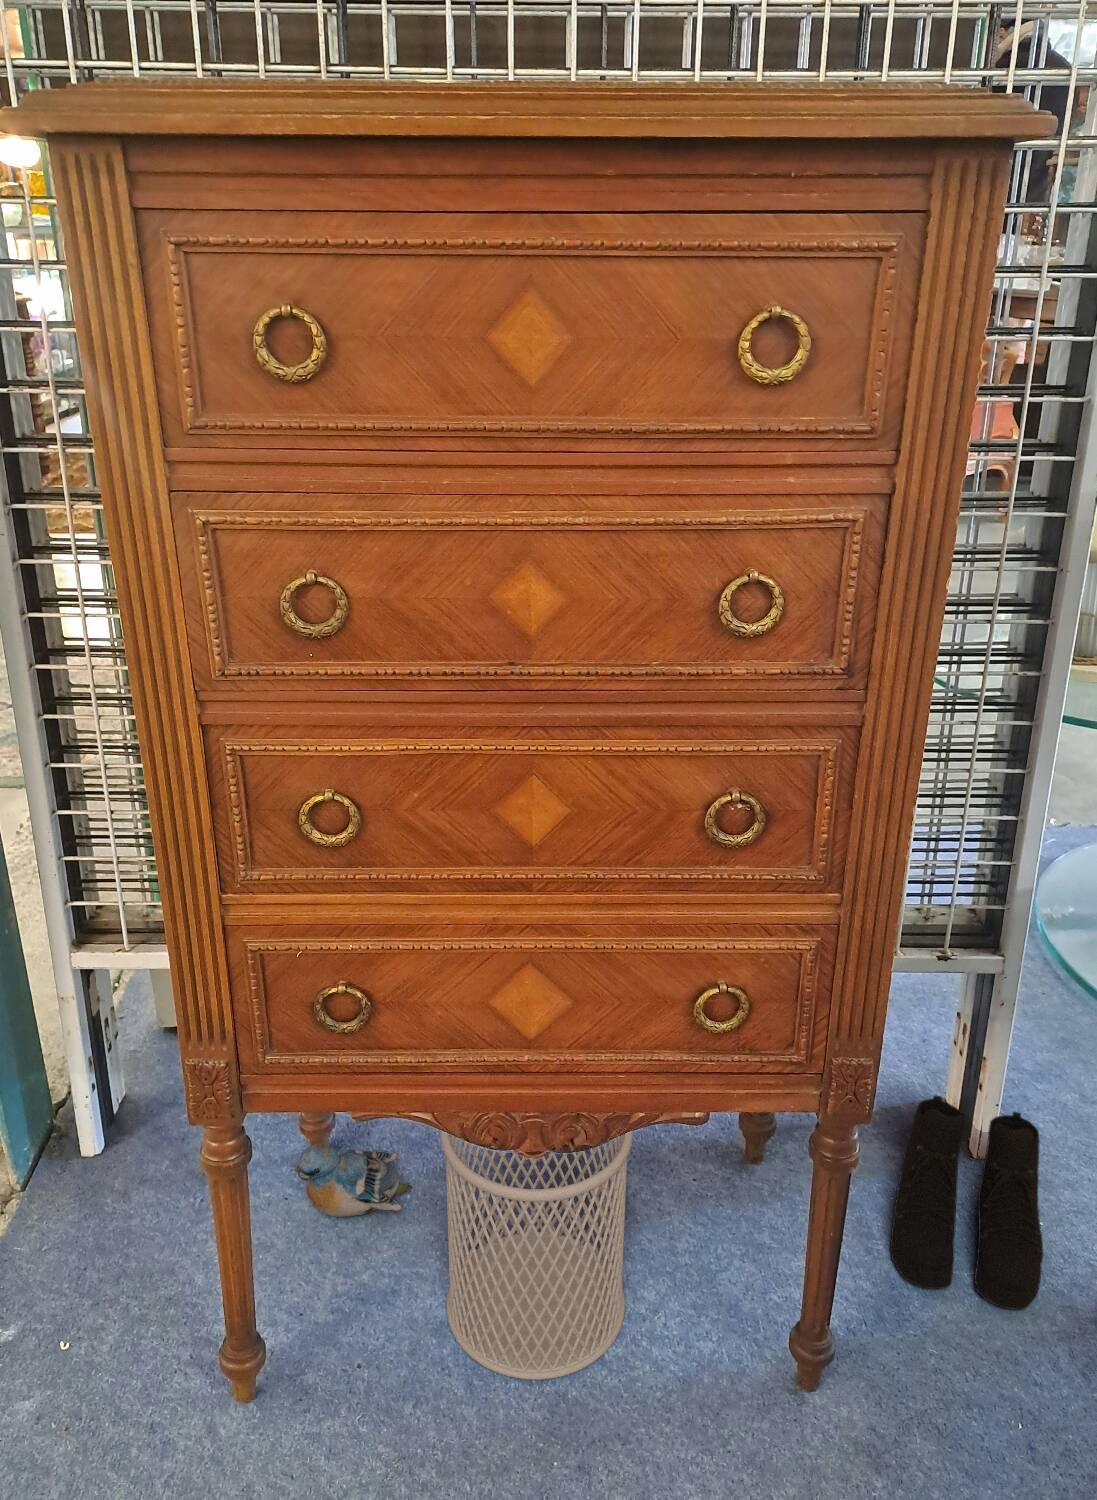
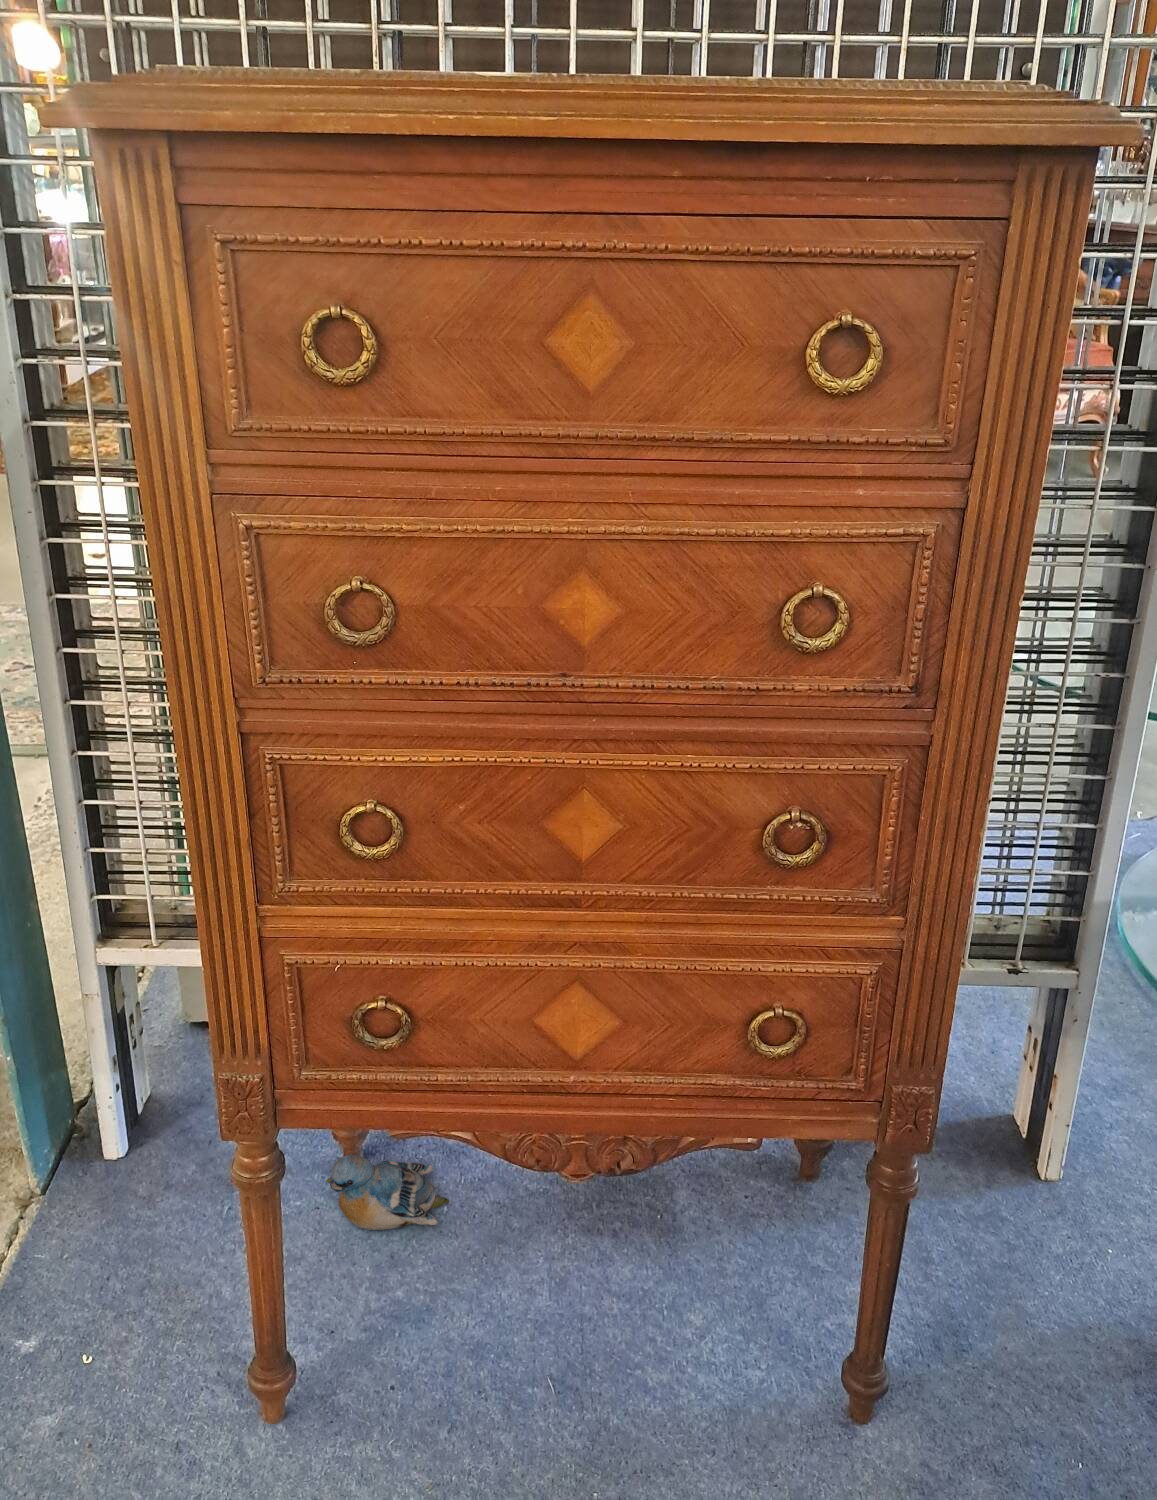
boots: present [890,1096,1043,1310] -> none [949,1118,1111,1344]
wastebasket: present [440,1130,633,1380] -> none [480,1081,681,1404]

